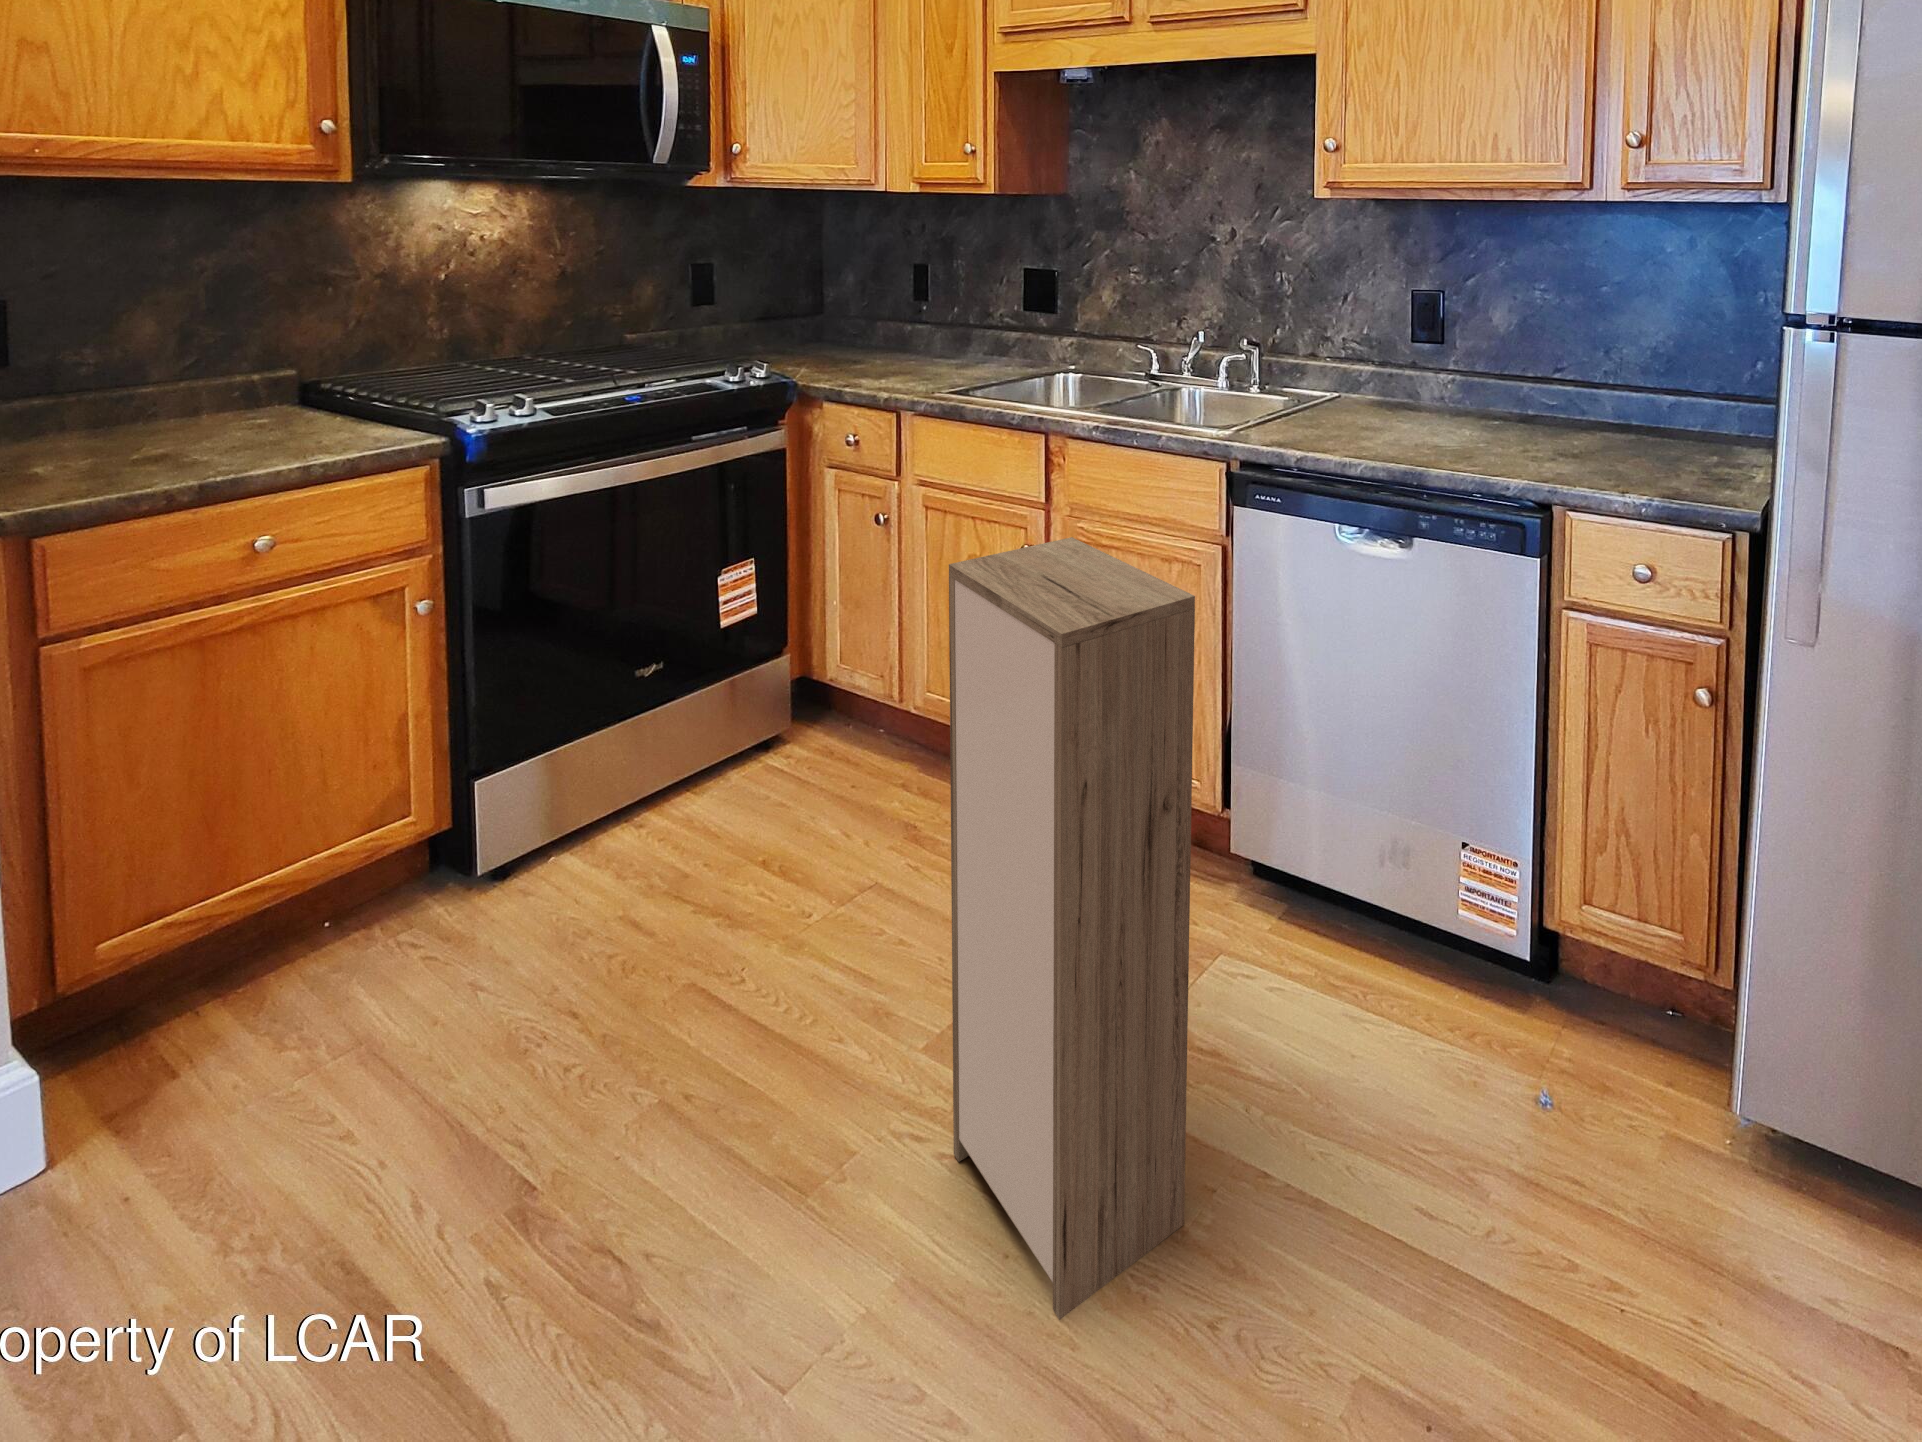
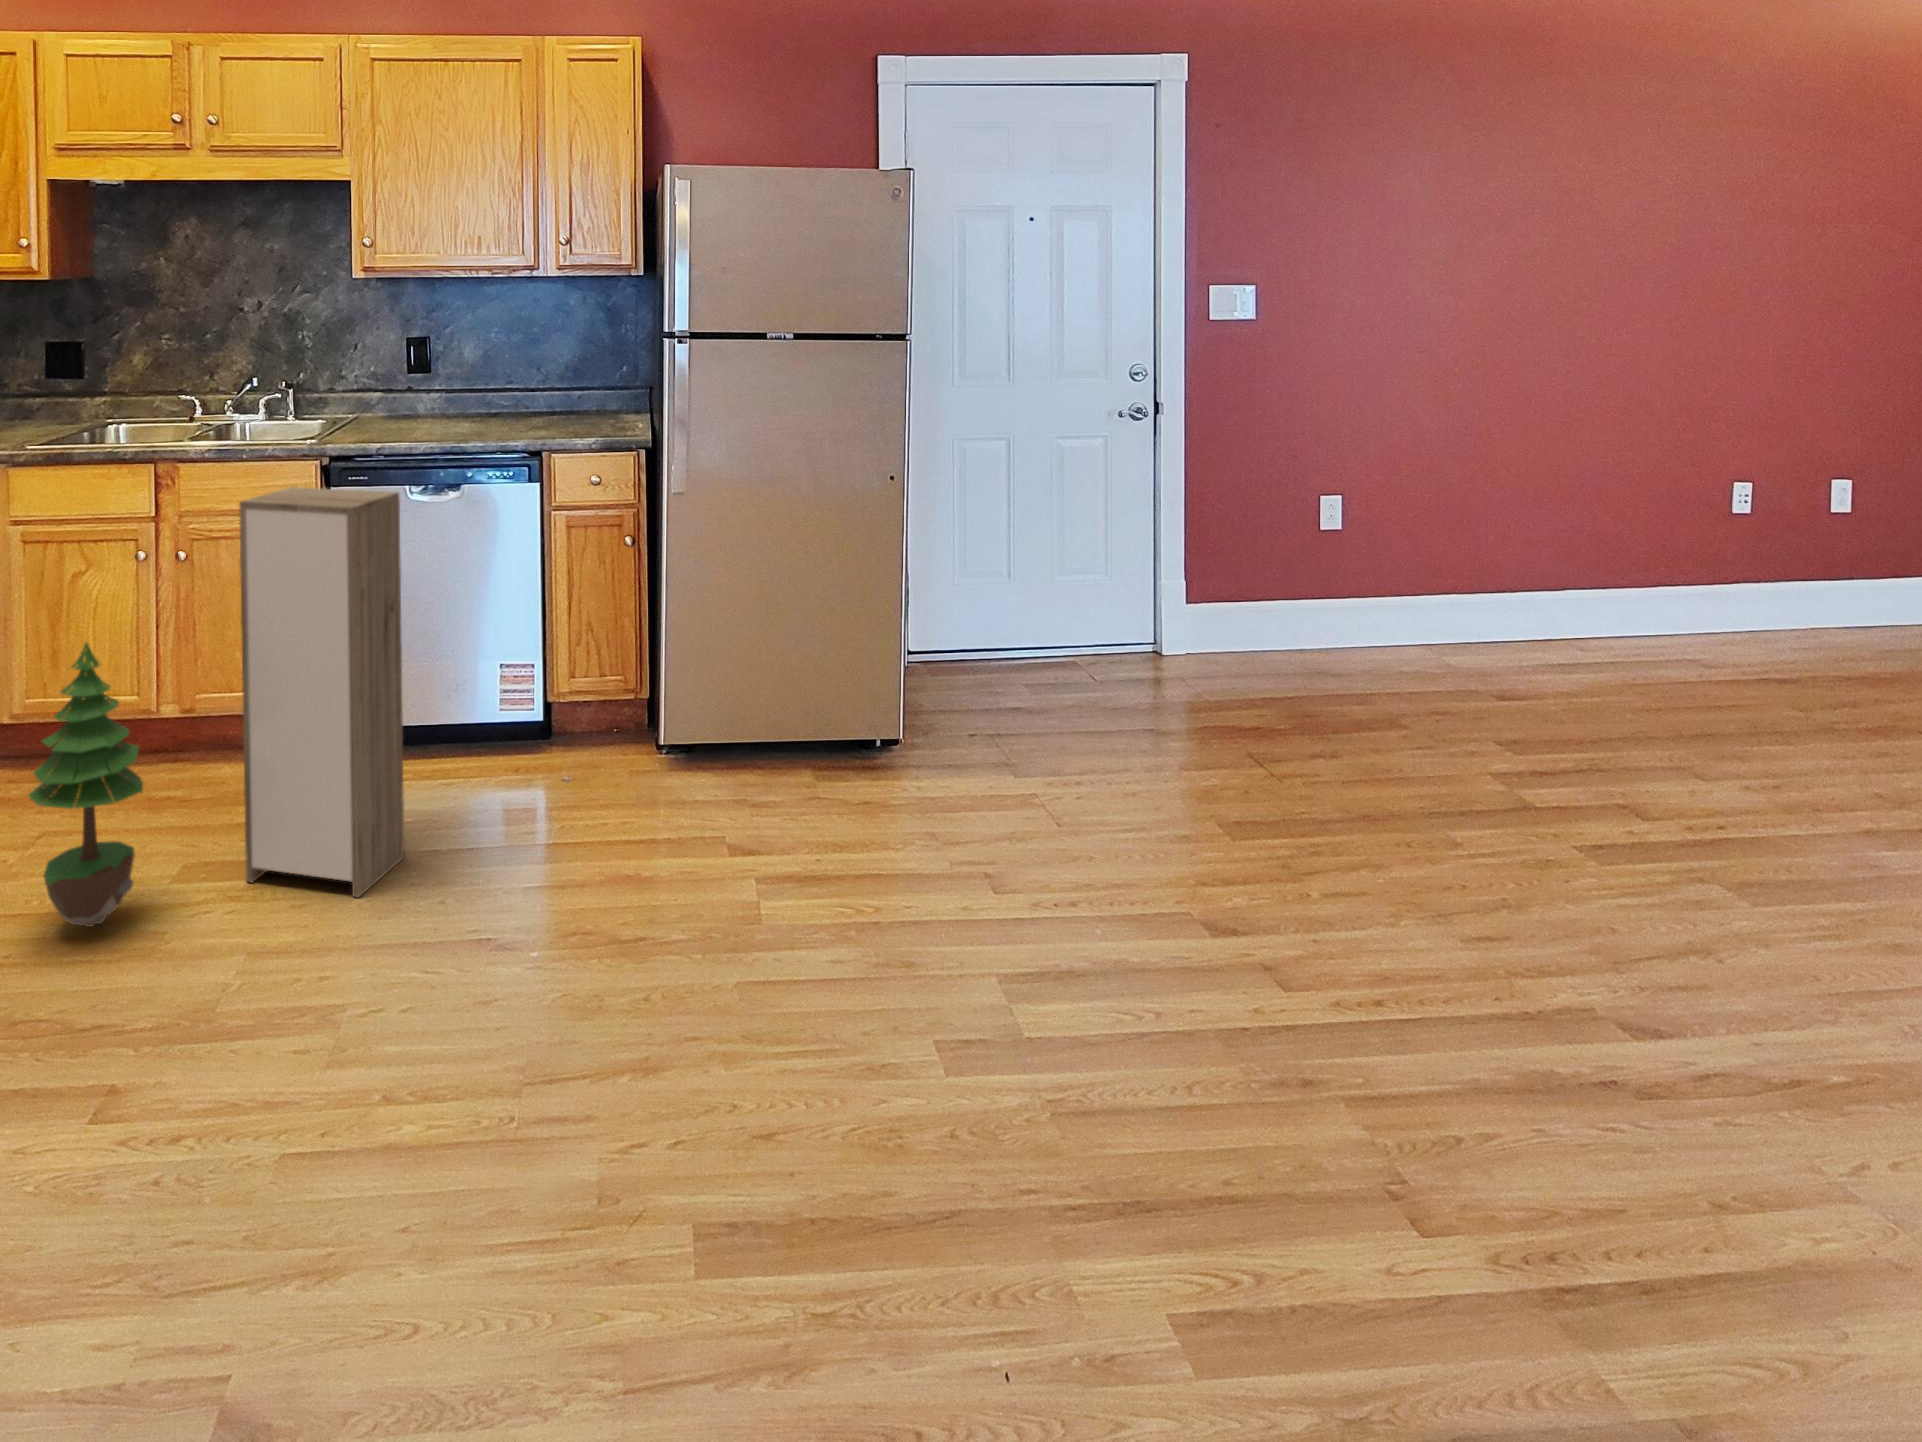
potted tree: none [635,746,810,1171] -> present [29,643,143,927]

